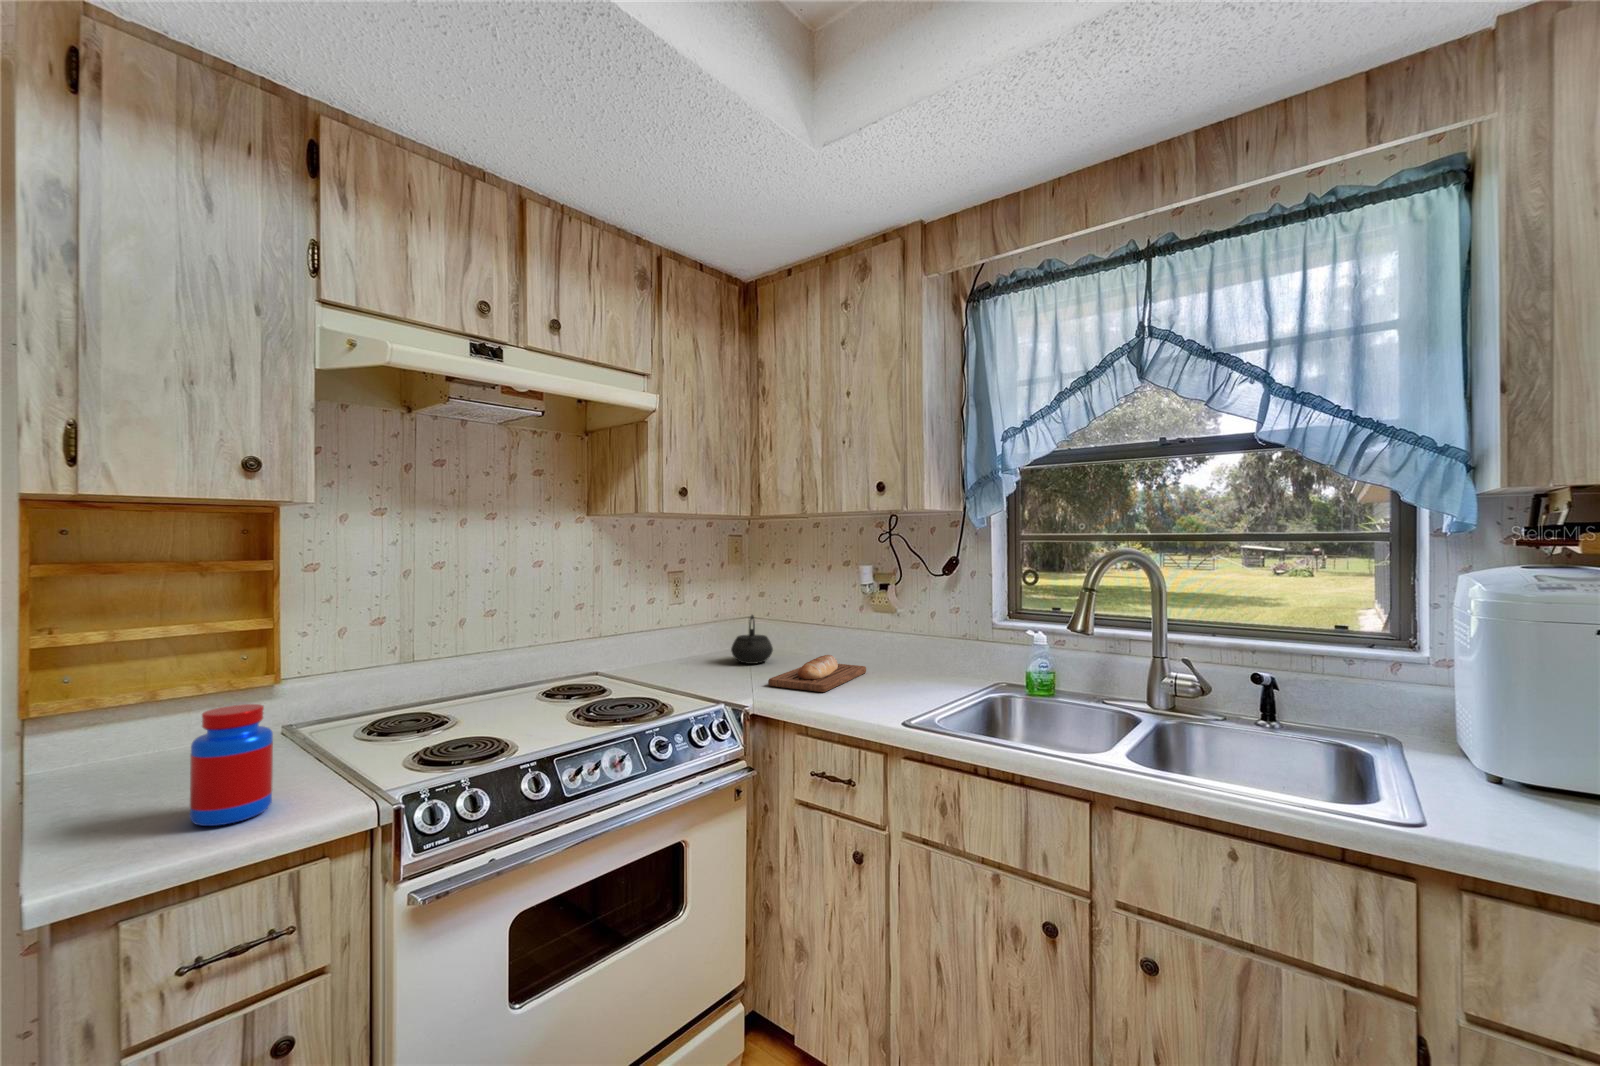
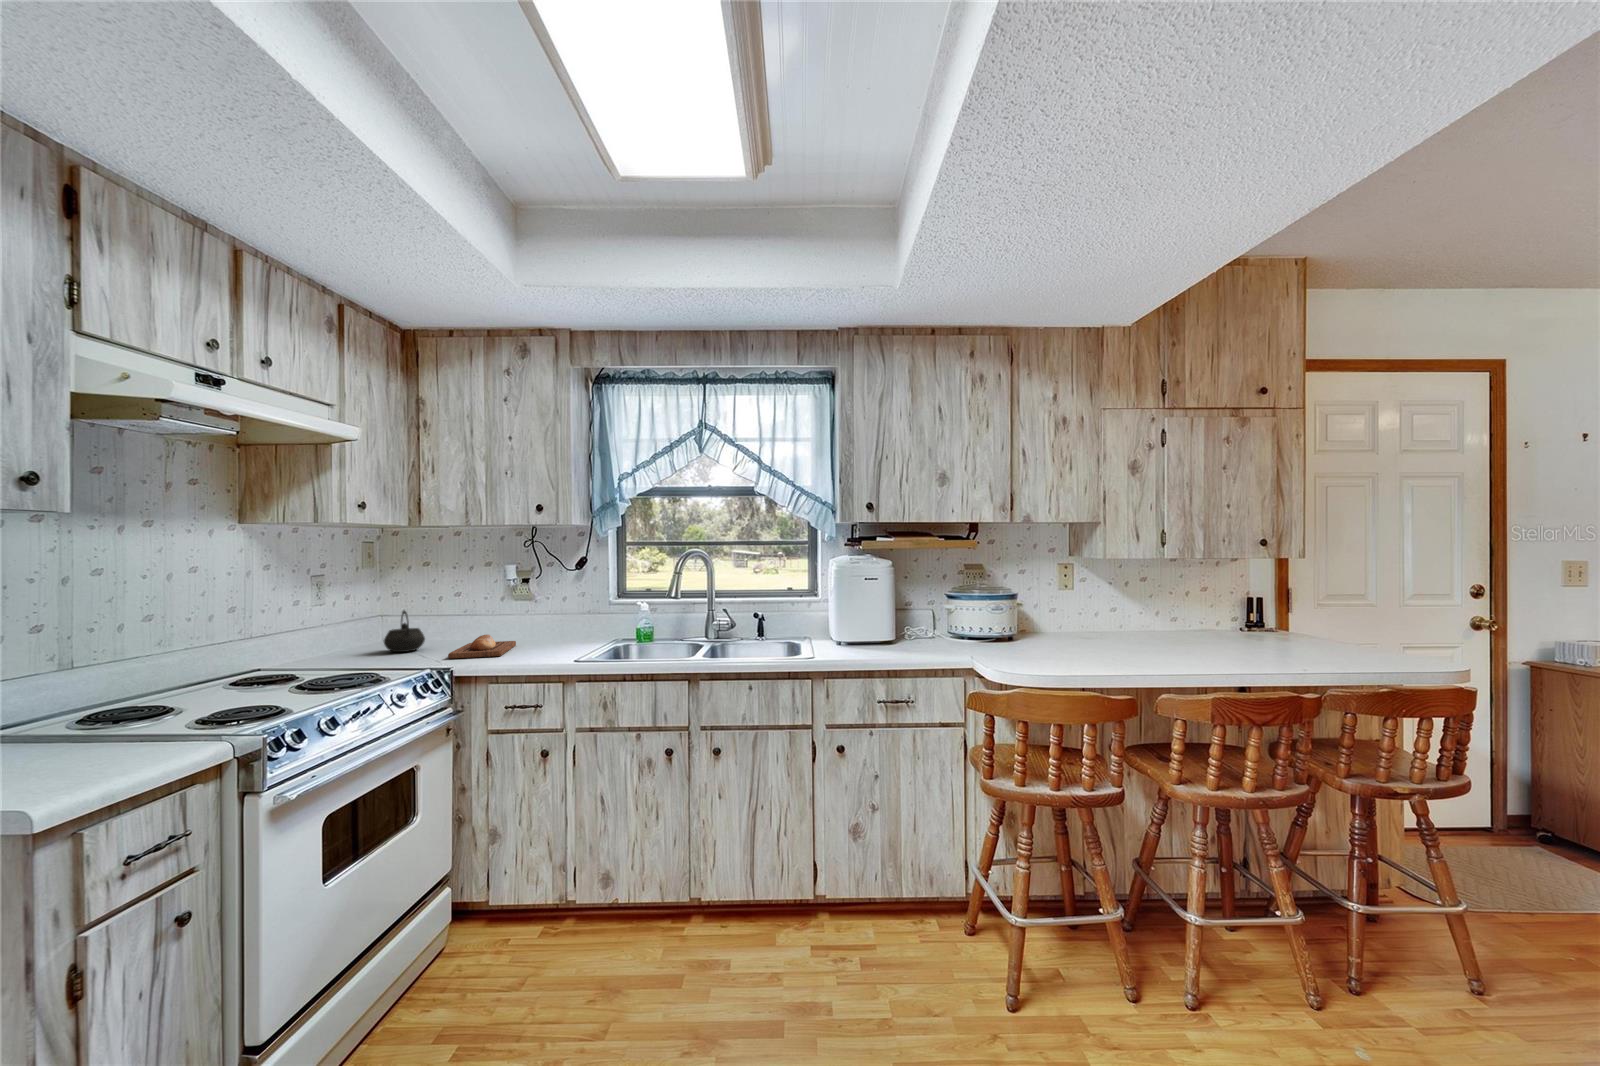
jar: present [190,704,273,826] -> none [64,674,139,771]

